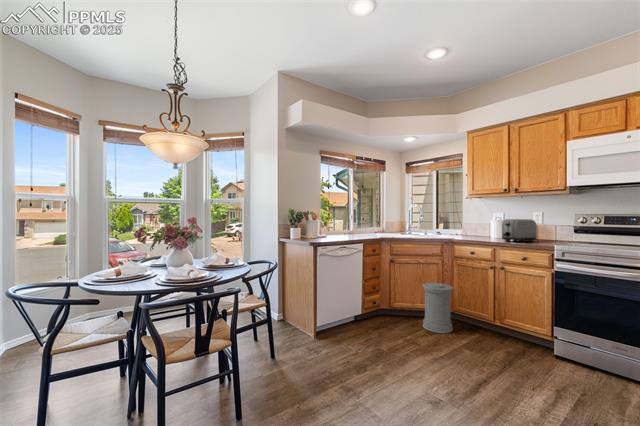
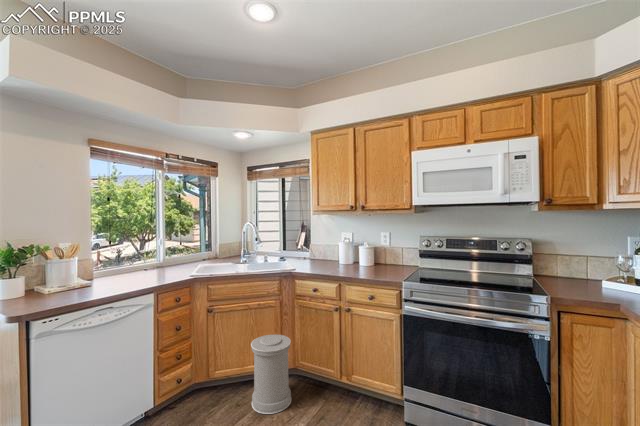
toaster: present [502,219,537,242] -> none [348,243,384,274]

